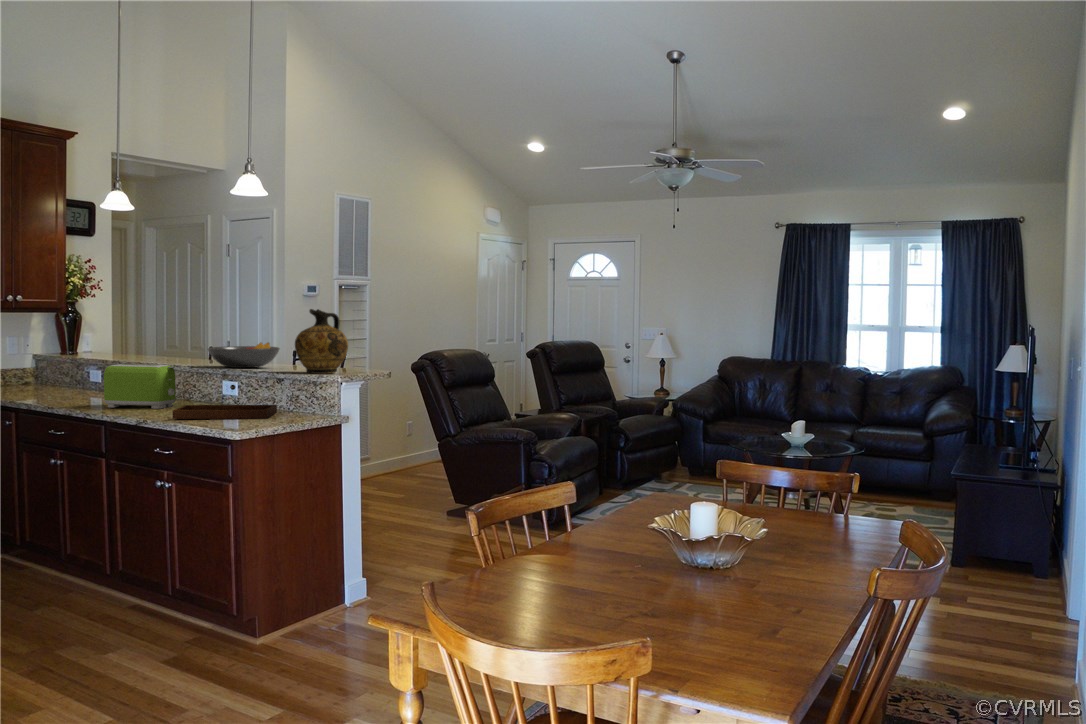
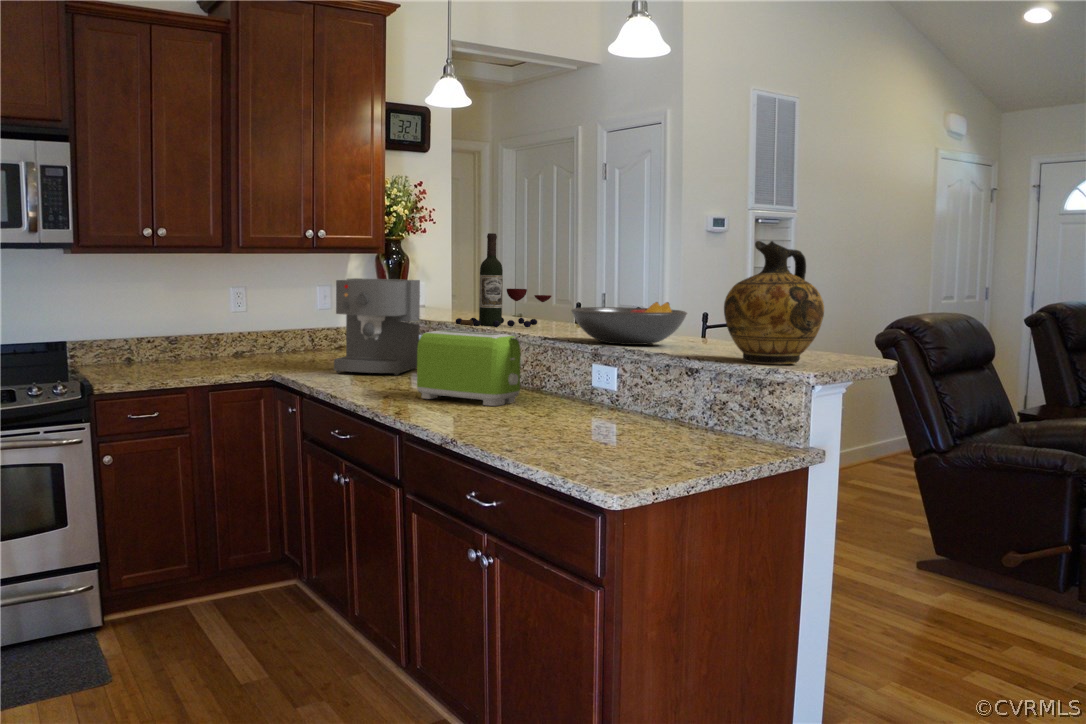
wine bottle: none [126,300,196,362] -> present [456,233,551,327]
coffee maker: none [33,332,98,397] -> present [334,278,420,375]
tray: present [173,385,277,419] -> none [512,376,686,444]

